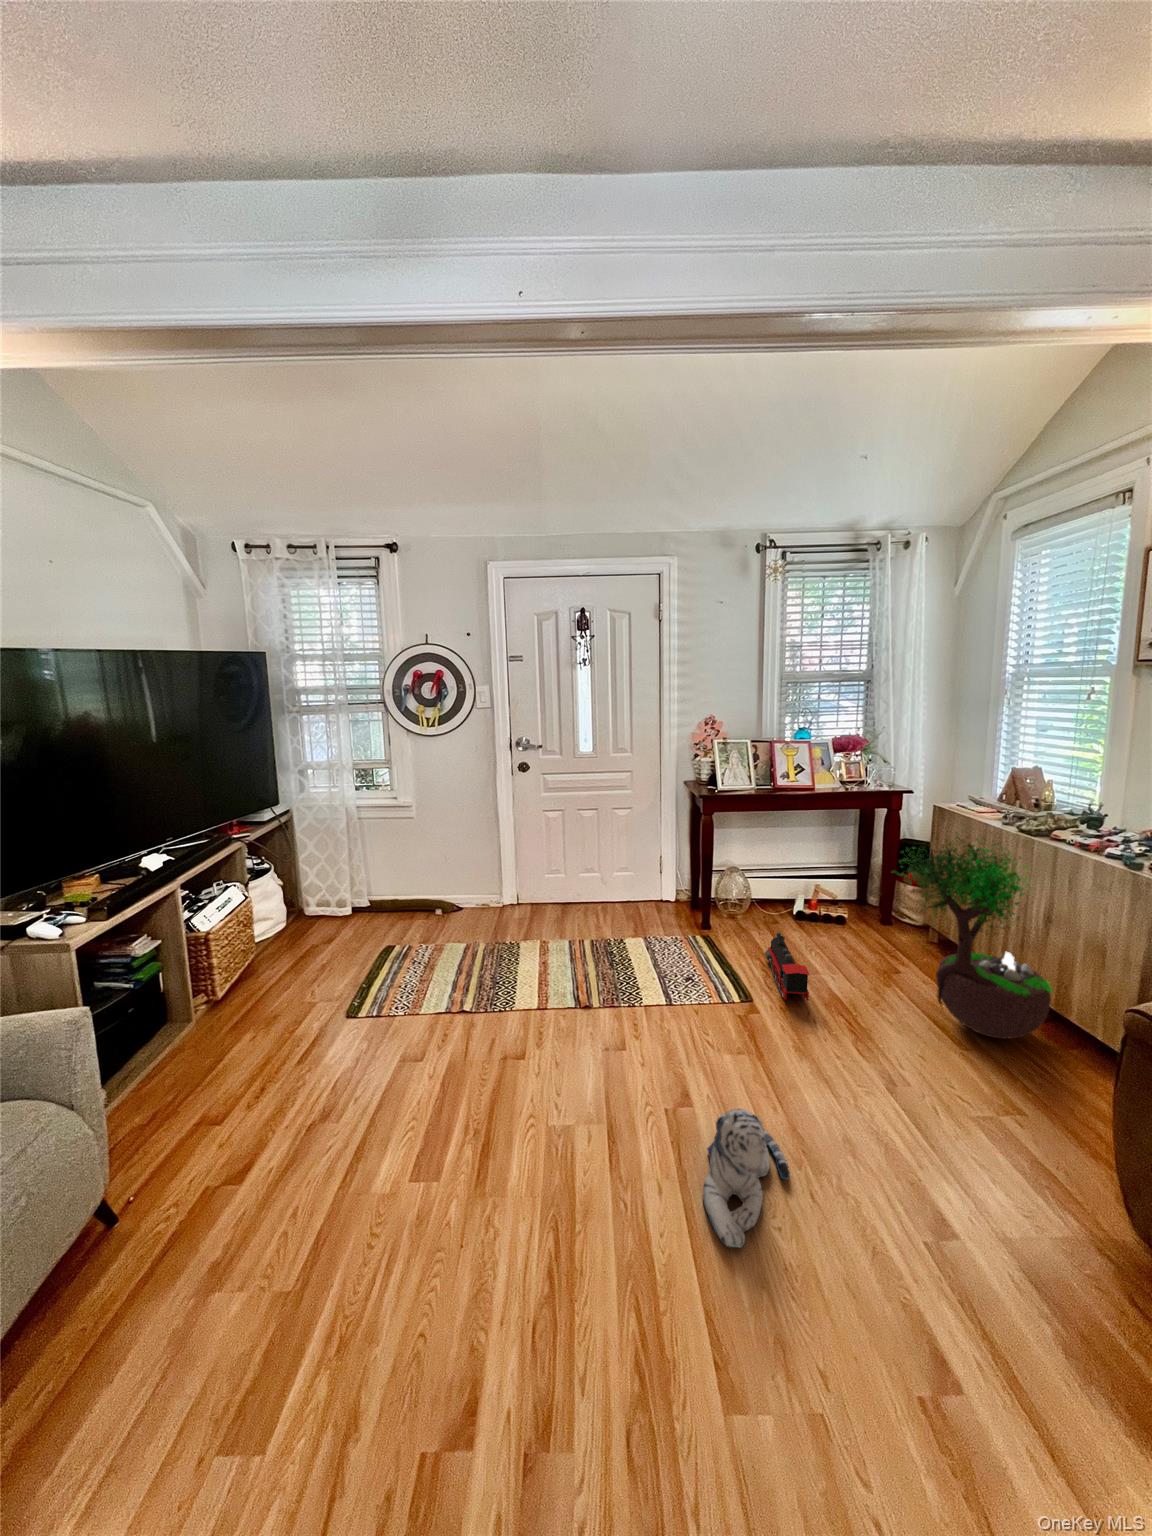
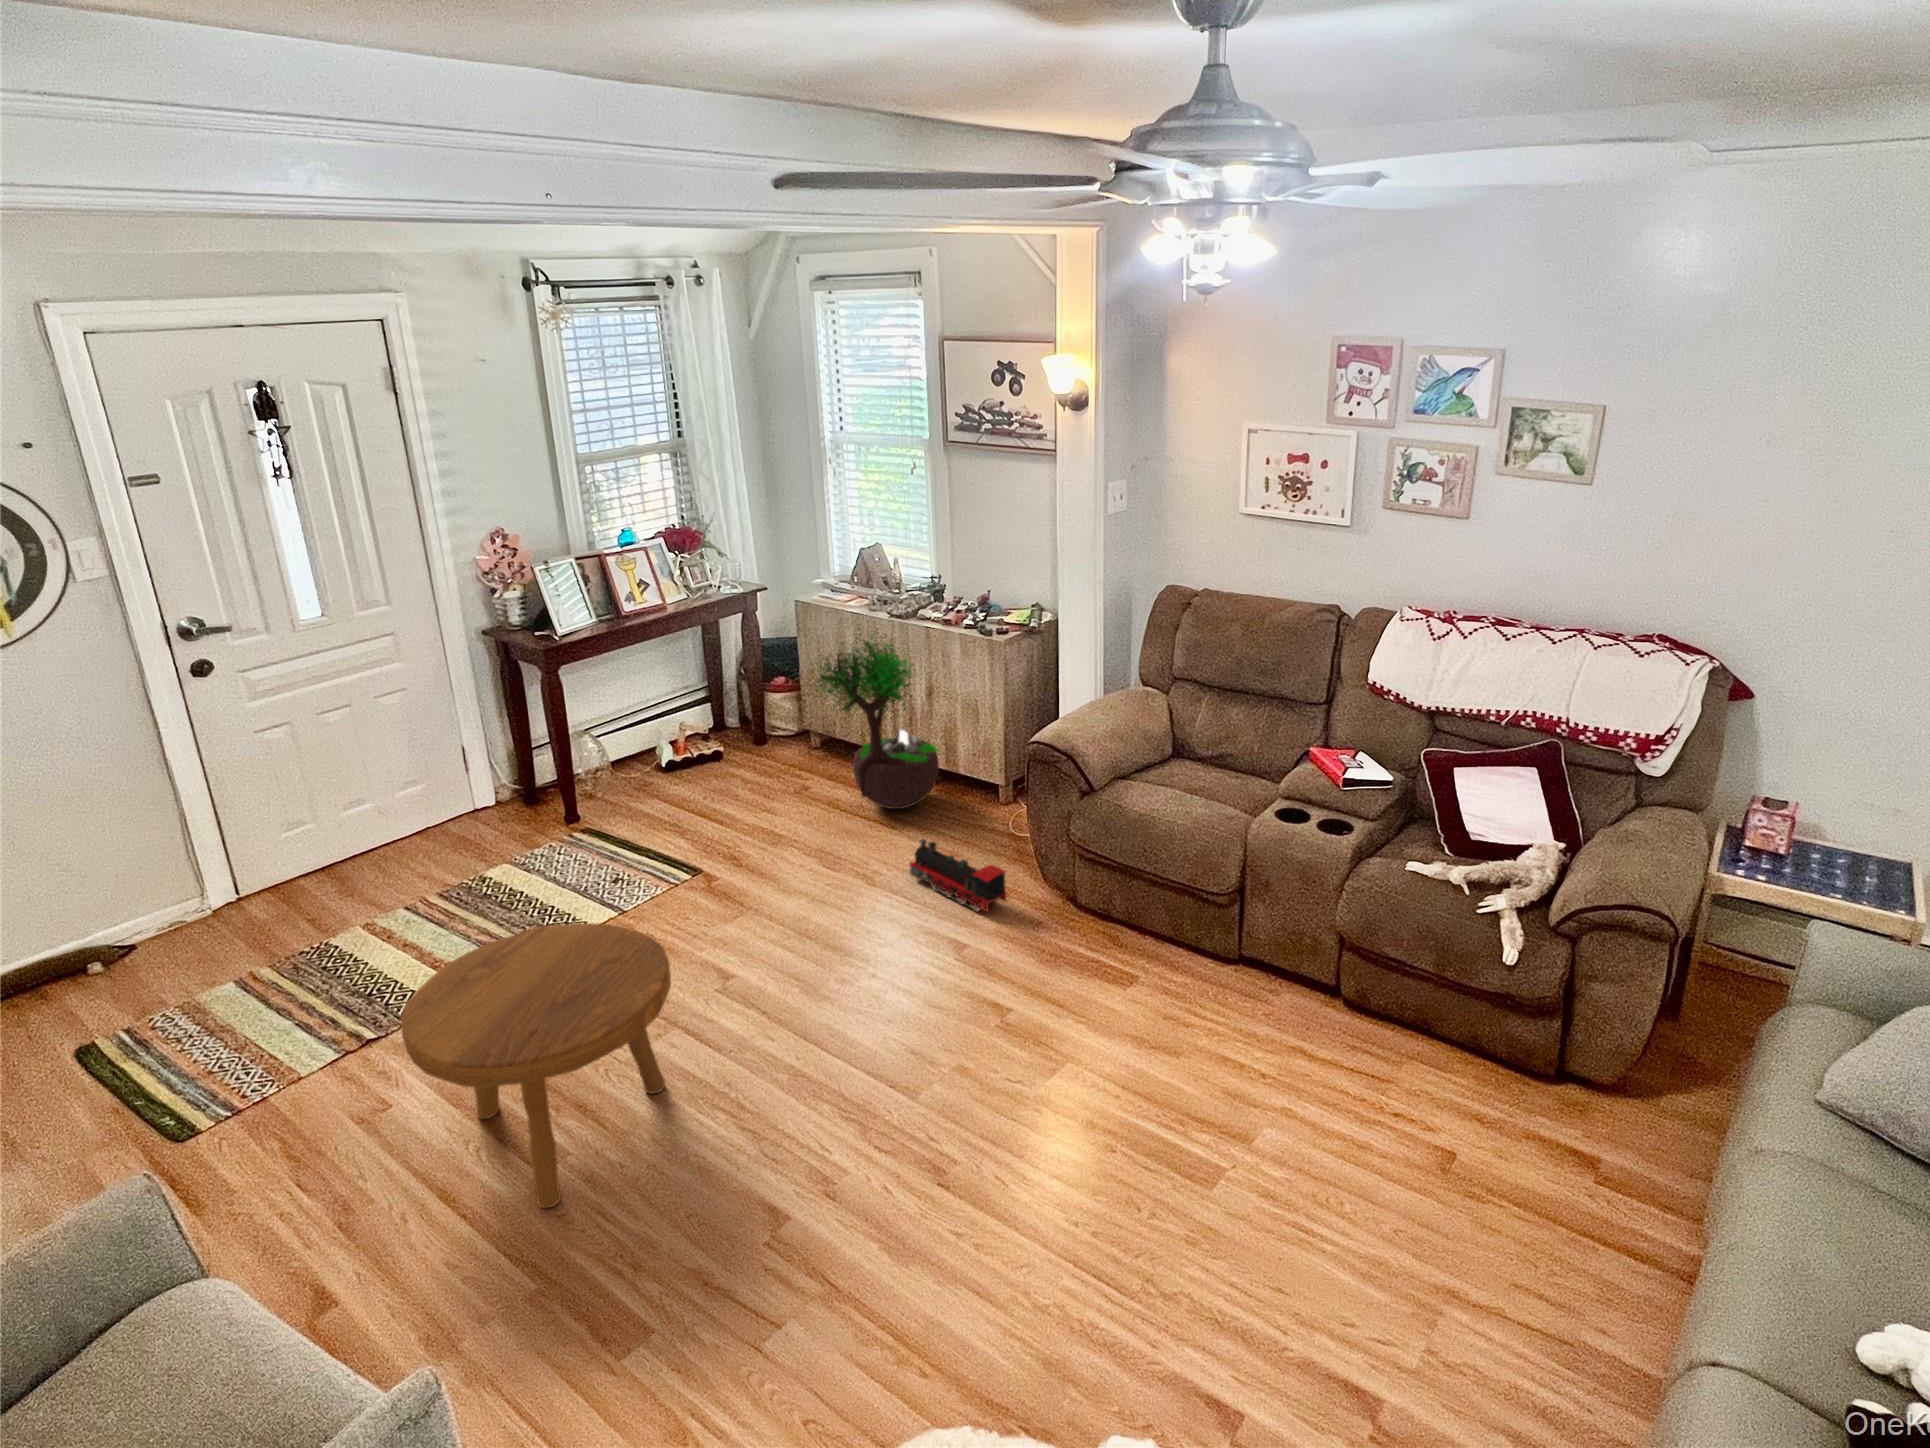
toy train: present [765,932,810,1001] -> present [909,839,1007,912]
footstool: none [331,972,560,1234] -> present [401,923,671,1208]
plush toy: present [703,1109,790,1248] -> none [767,927,843,1025]

